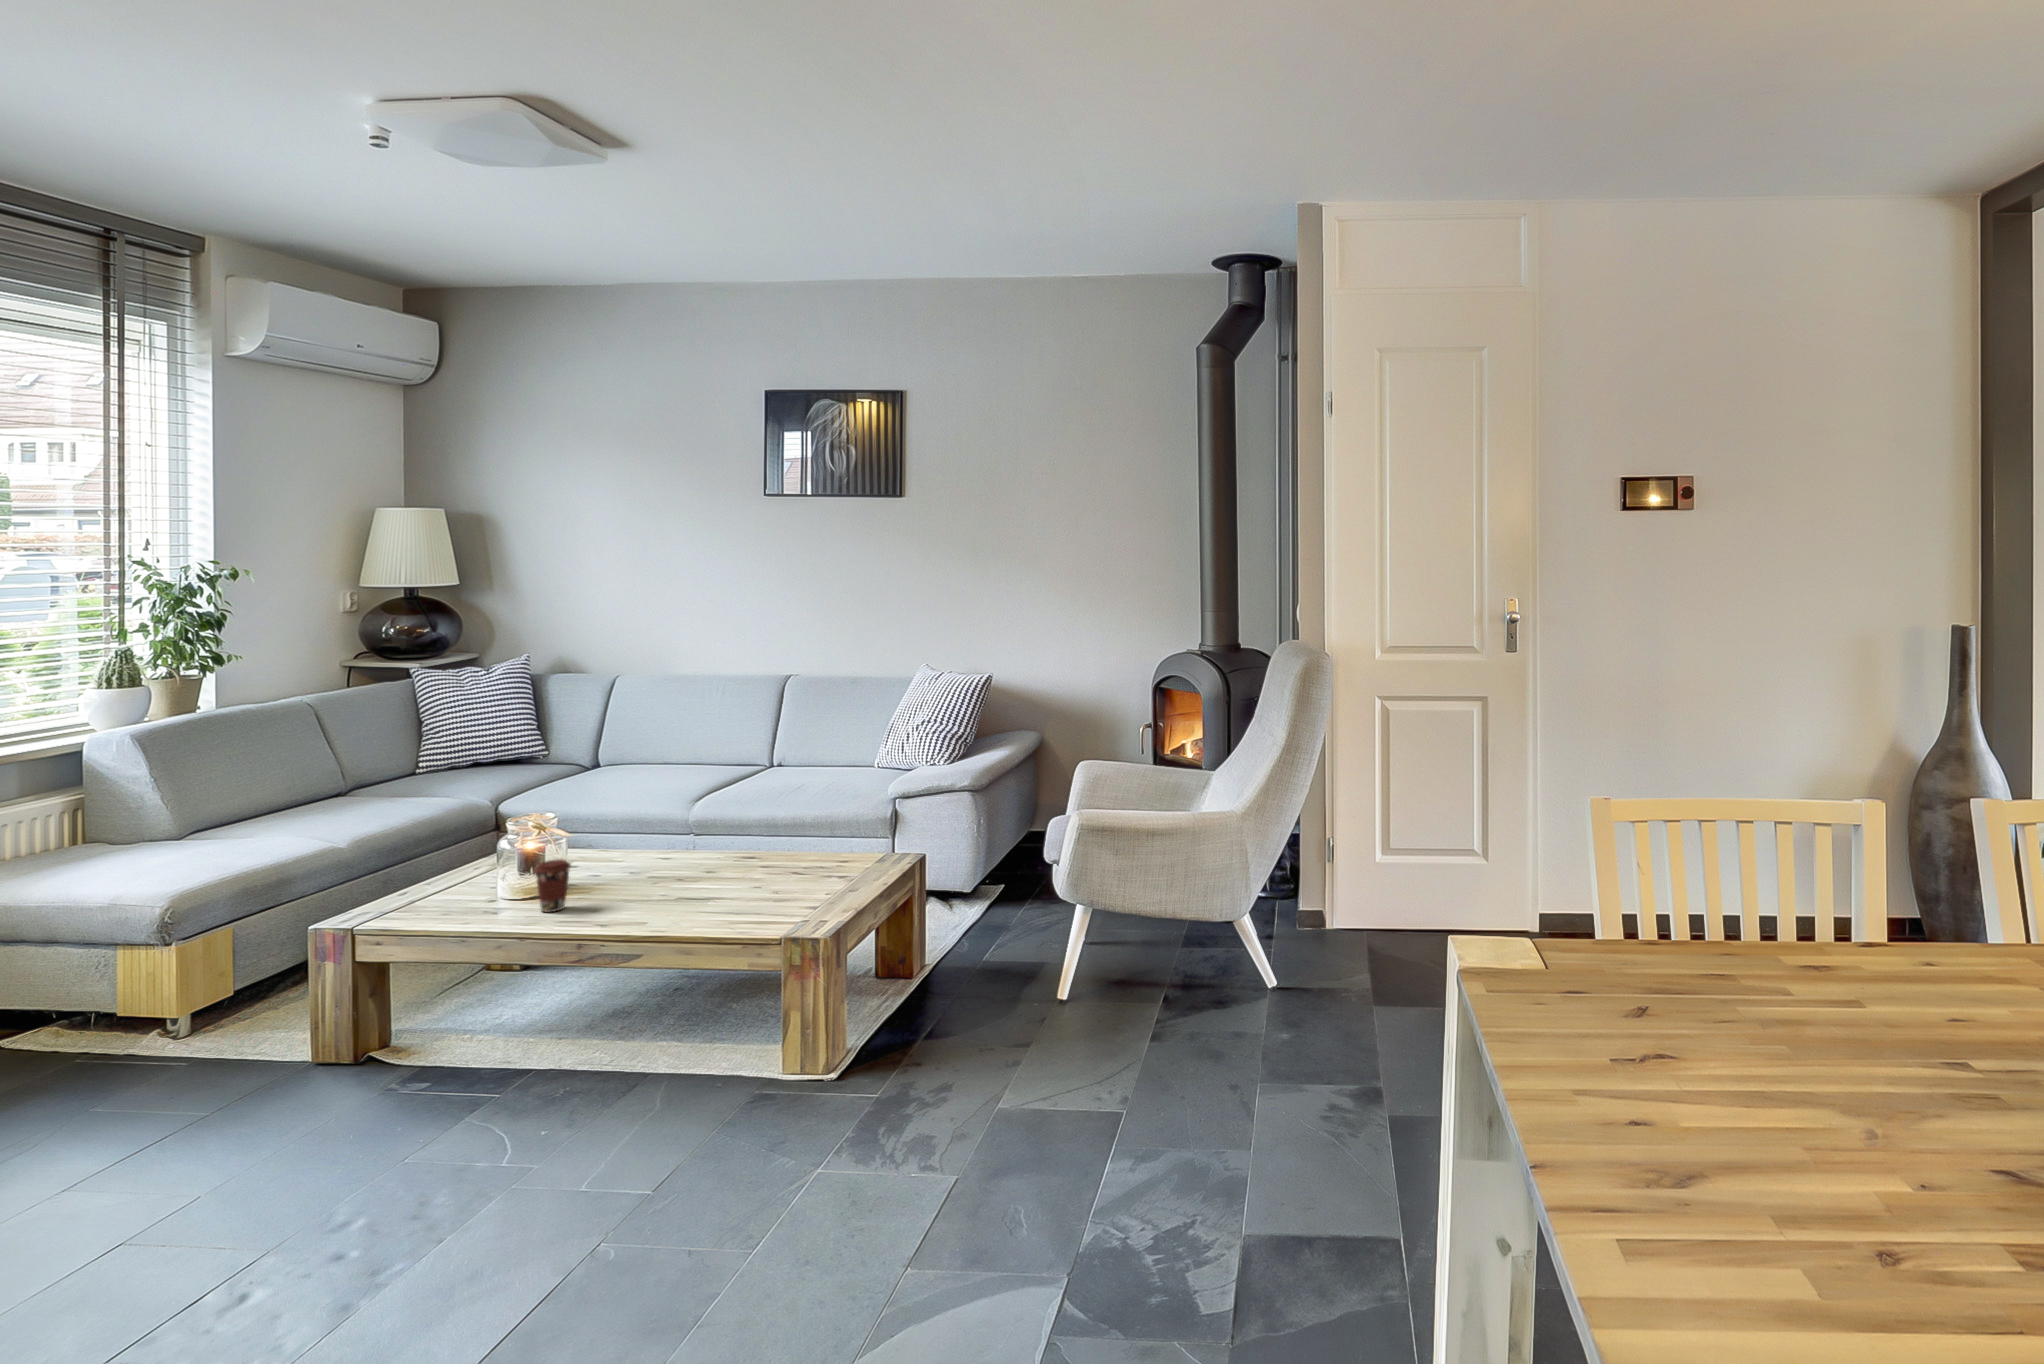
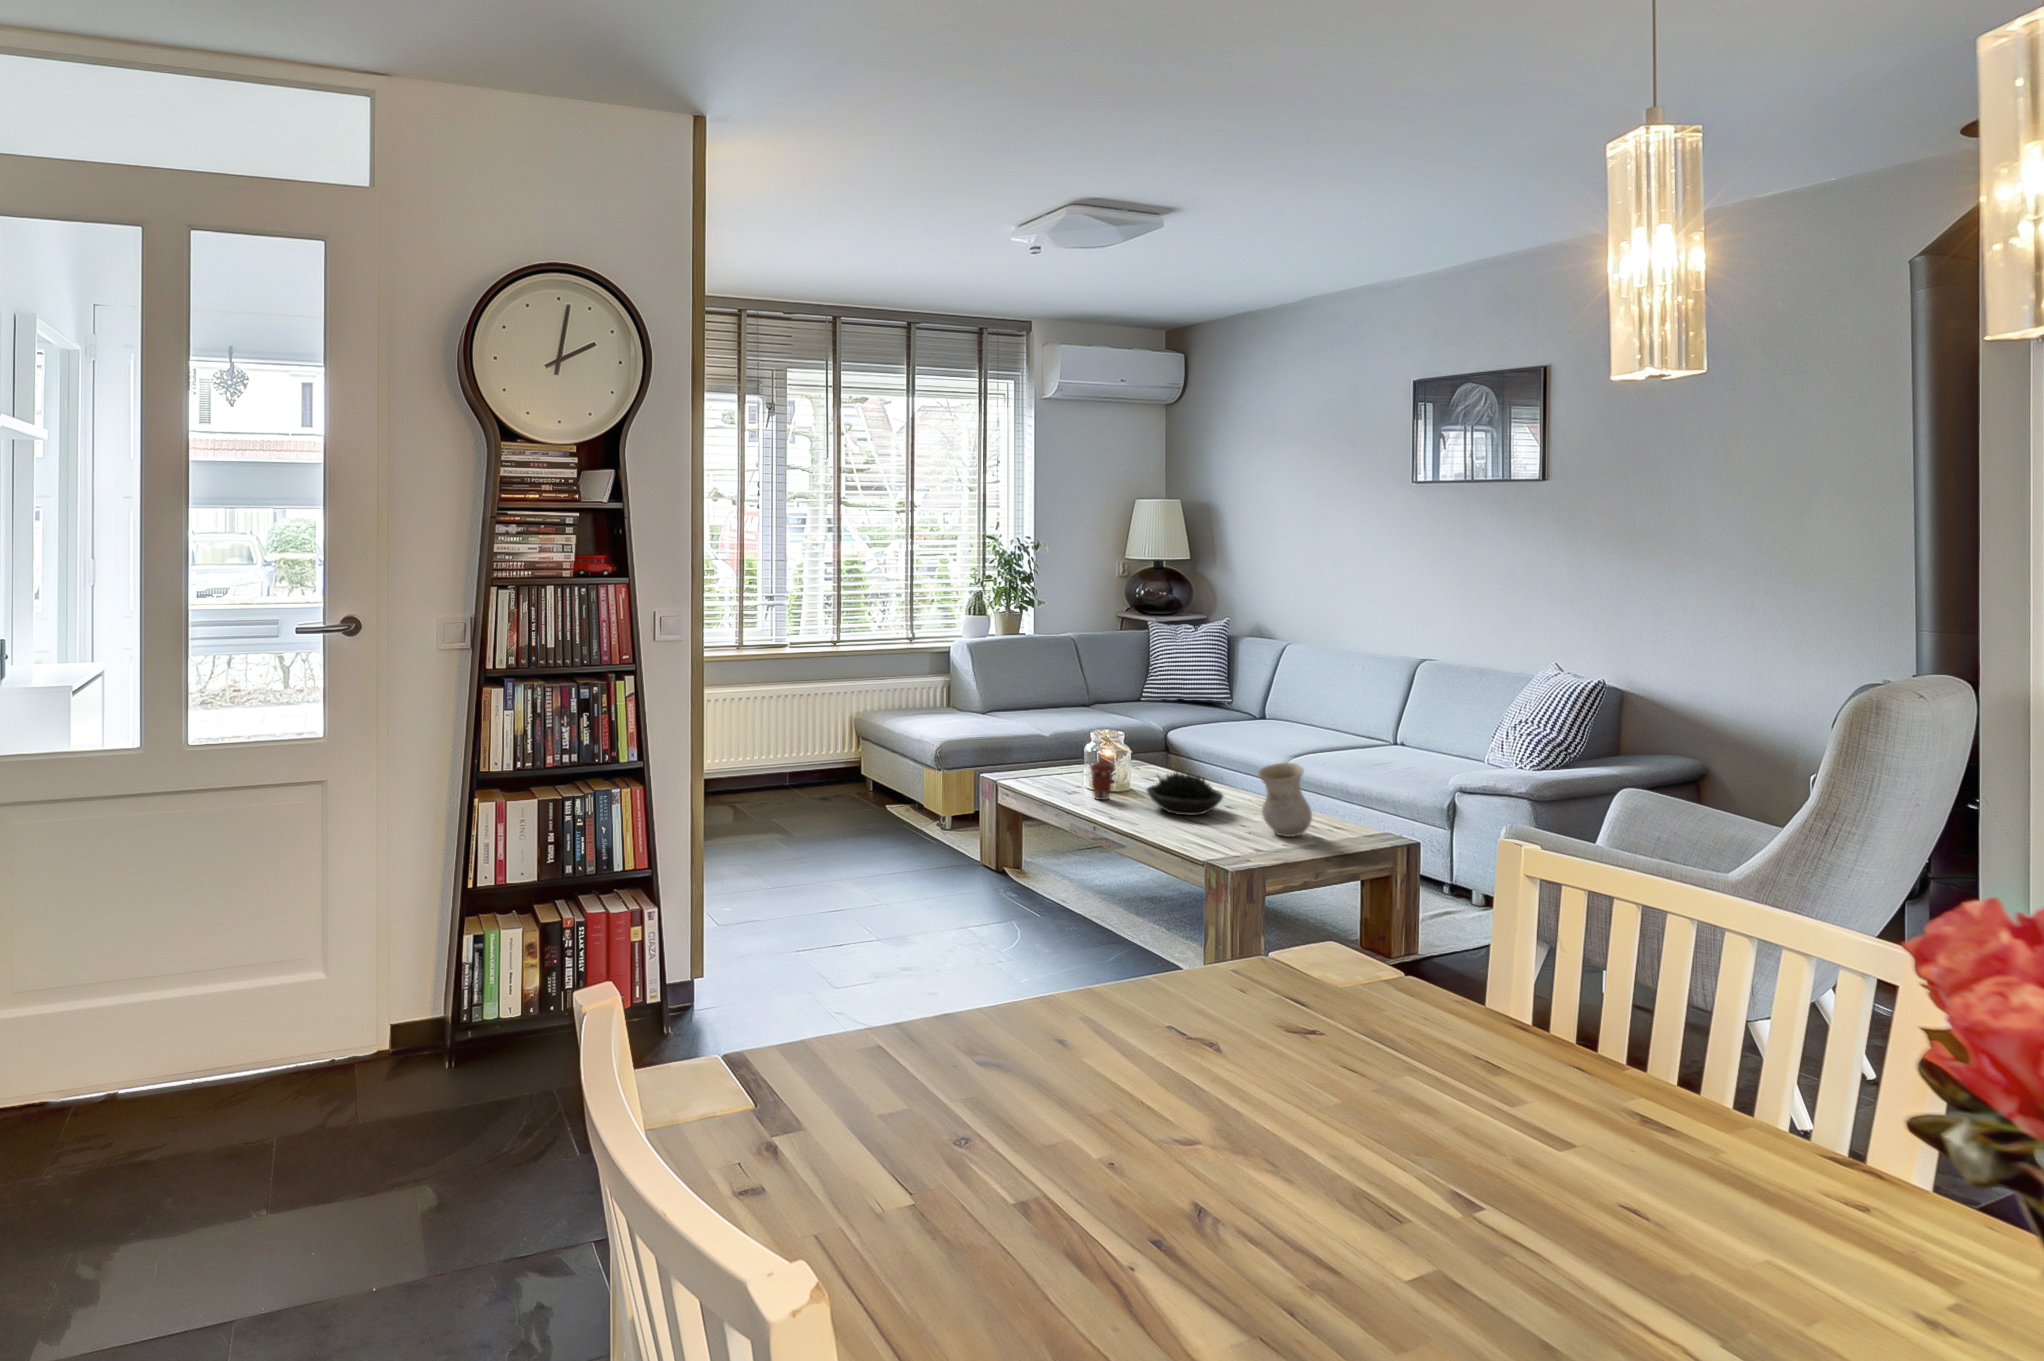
vase: none [784,801,842,886] -> present [1257,762,1312,837]
succulent plant: none [623,842,725,899] -> present [1147,772,1223,815]

